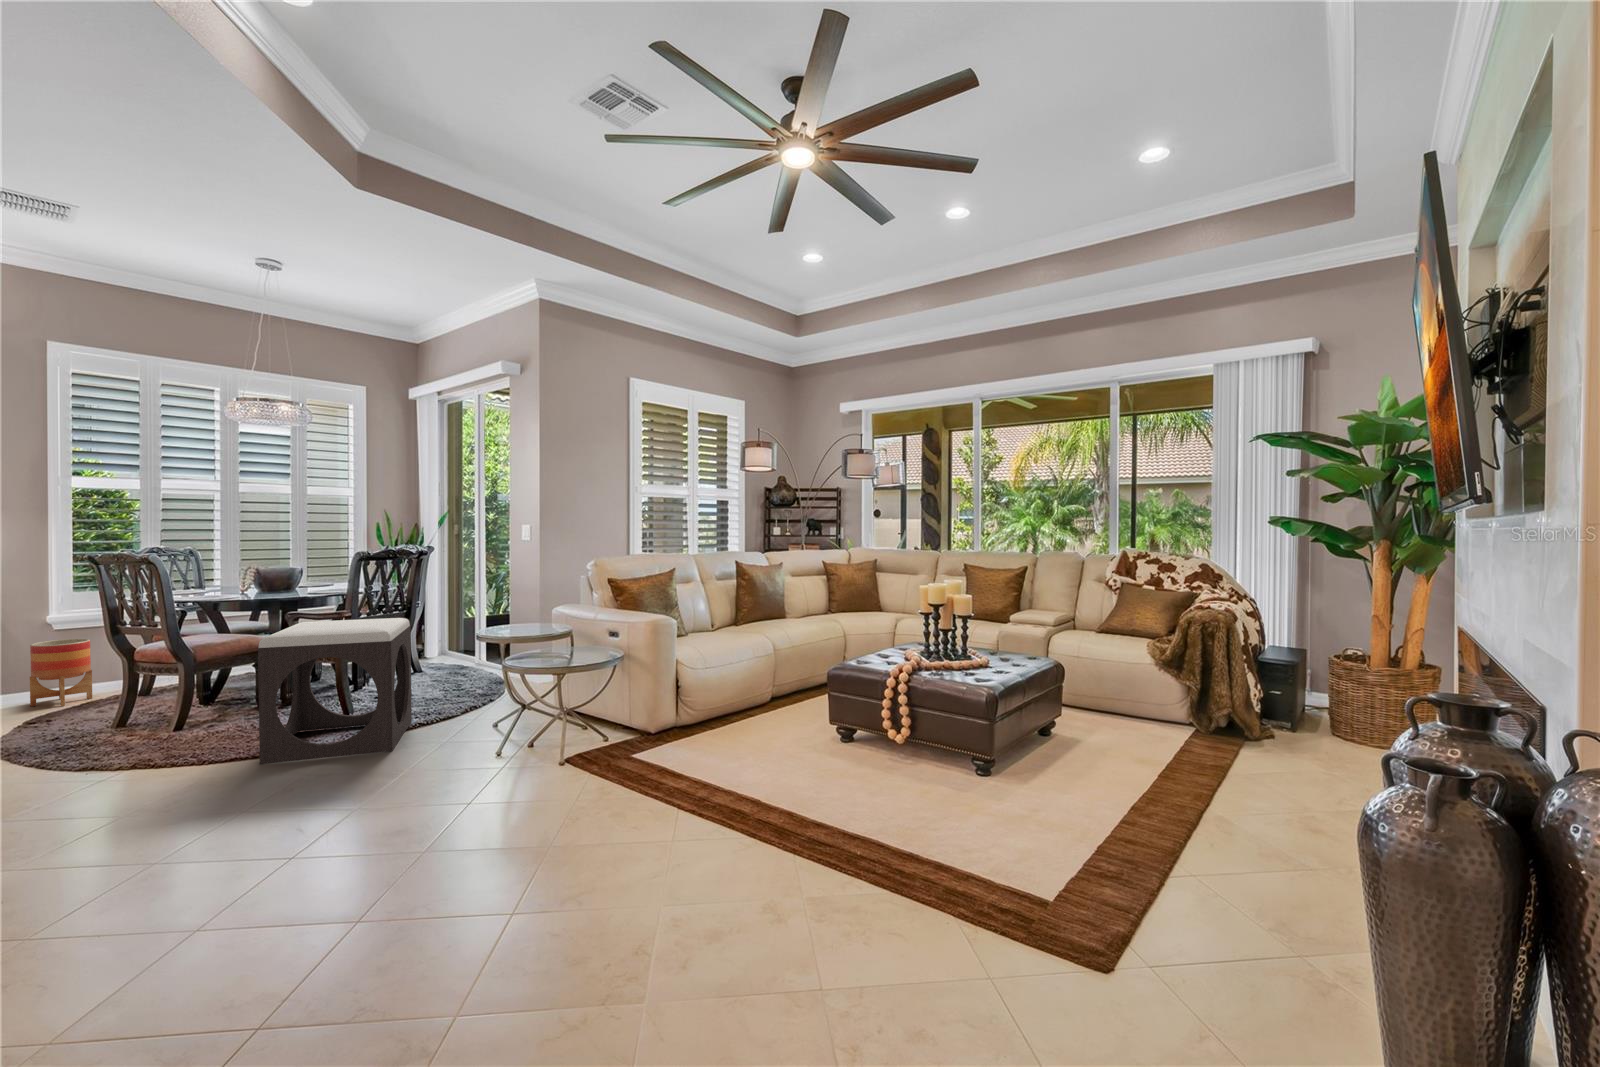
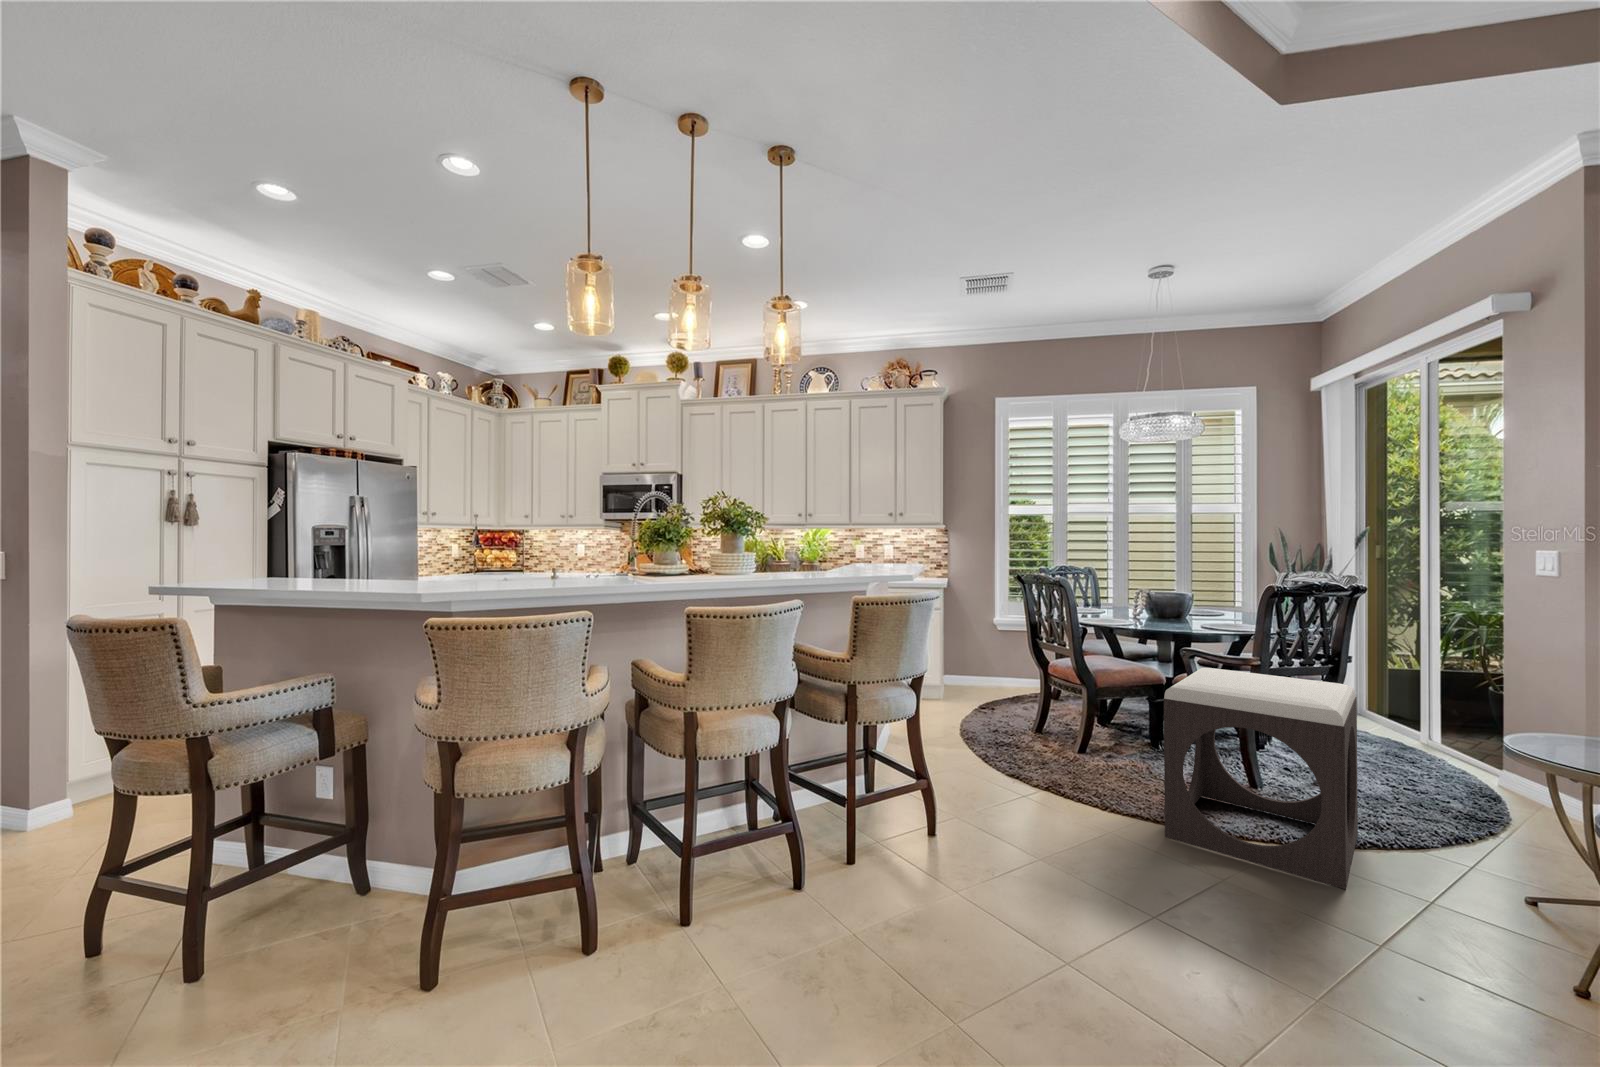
planter: present [30,639,92,706] -> none [983,638,1020,694]

